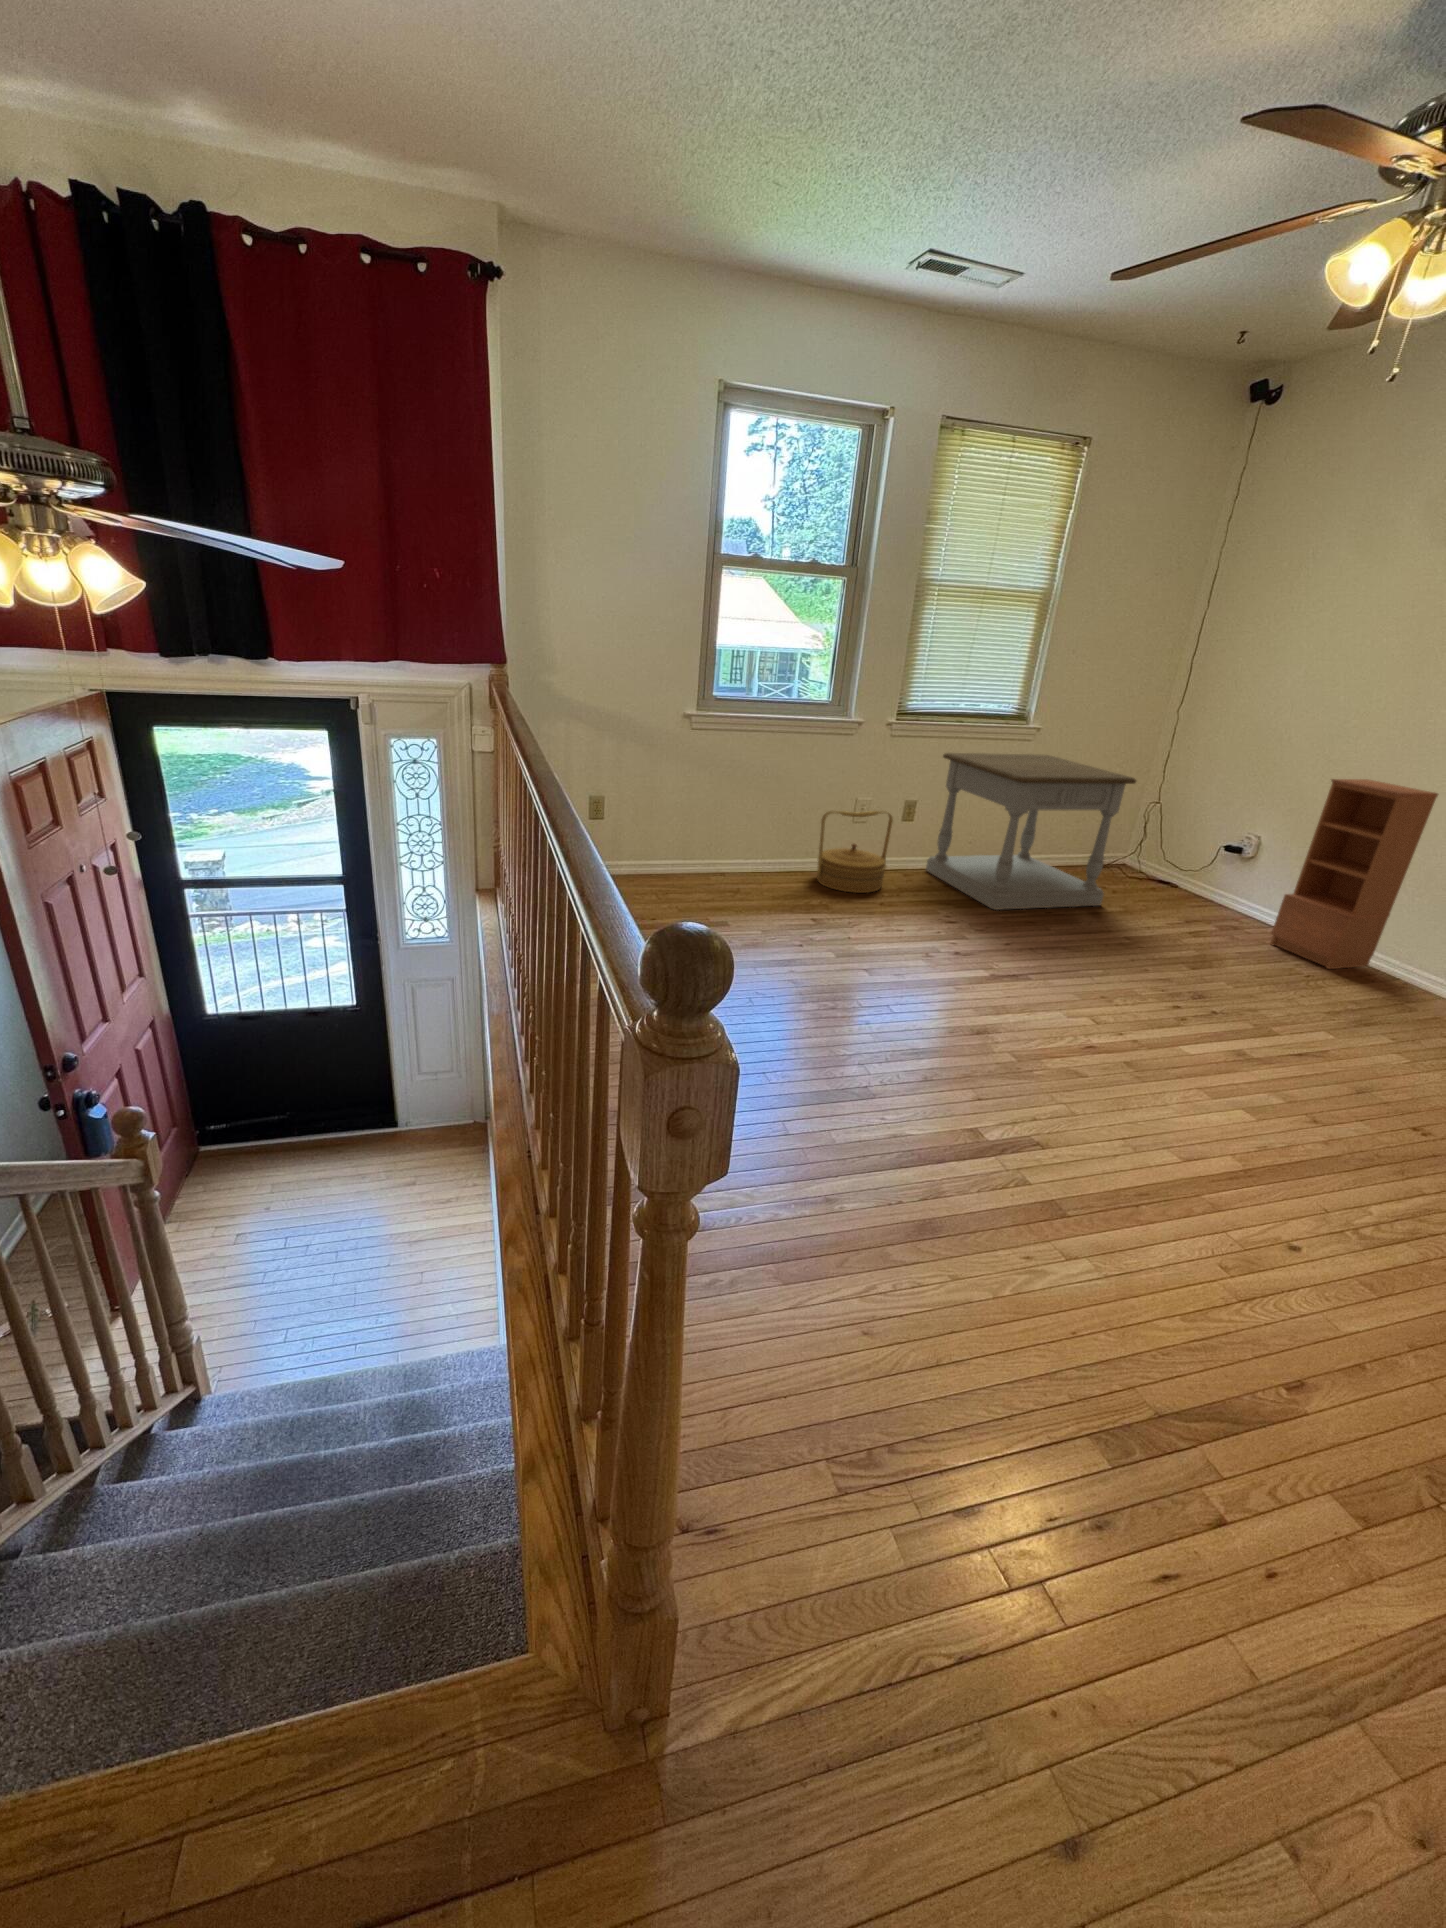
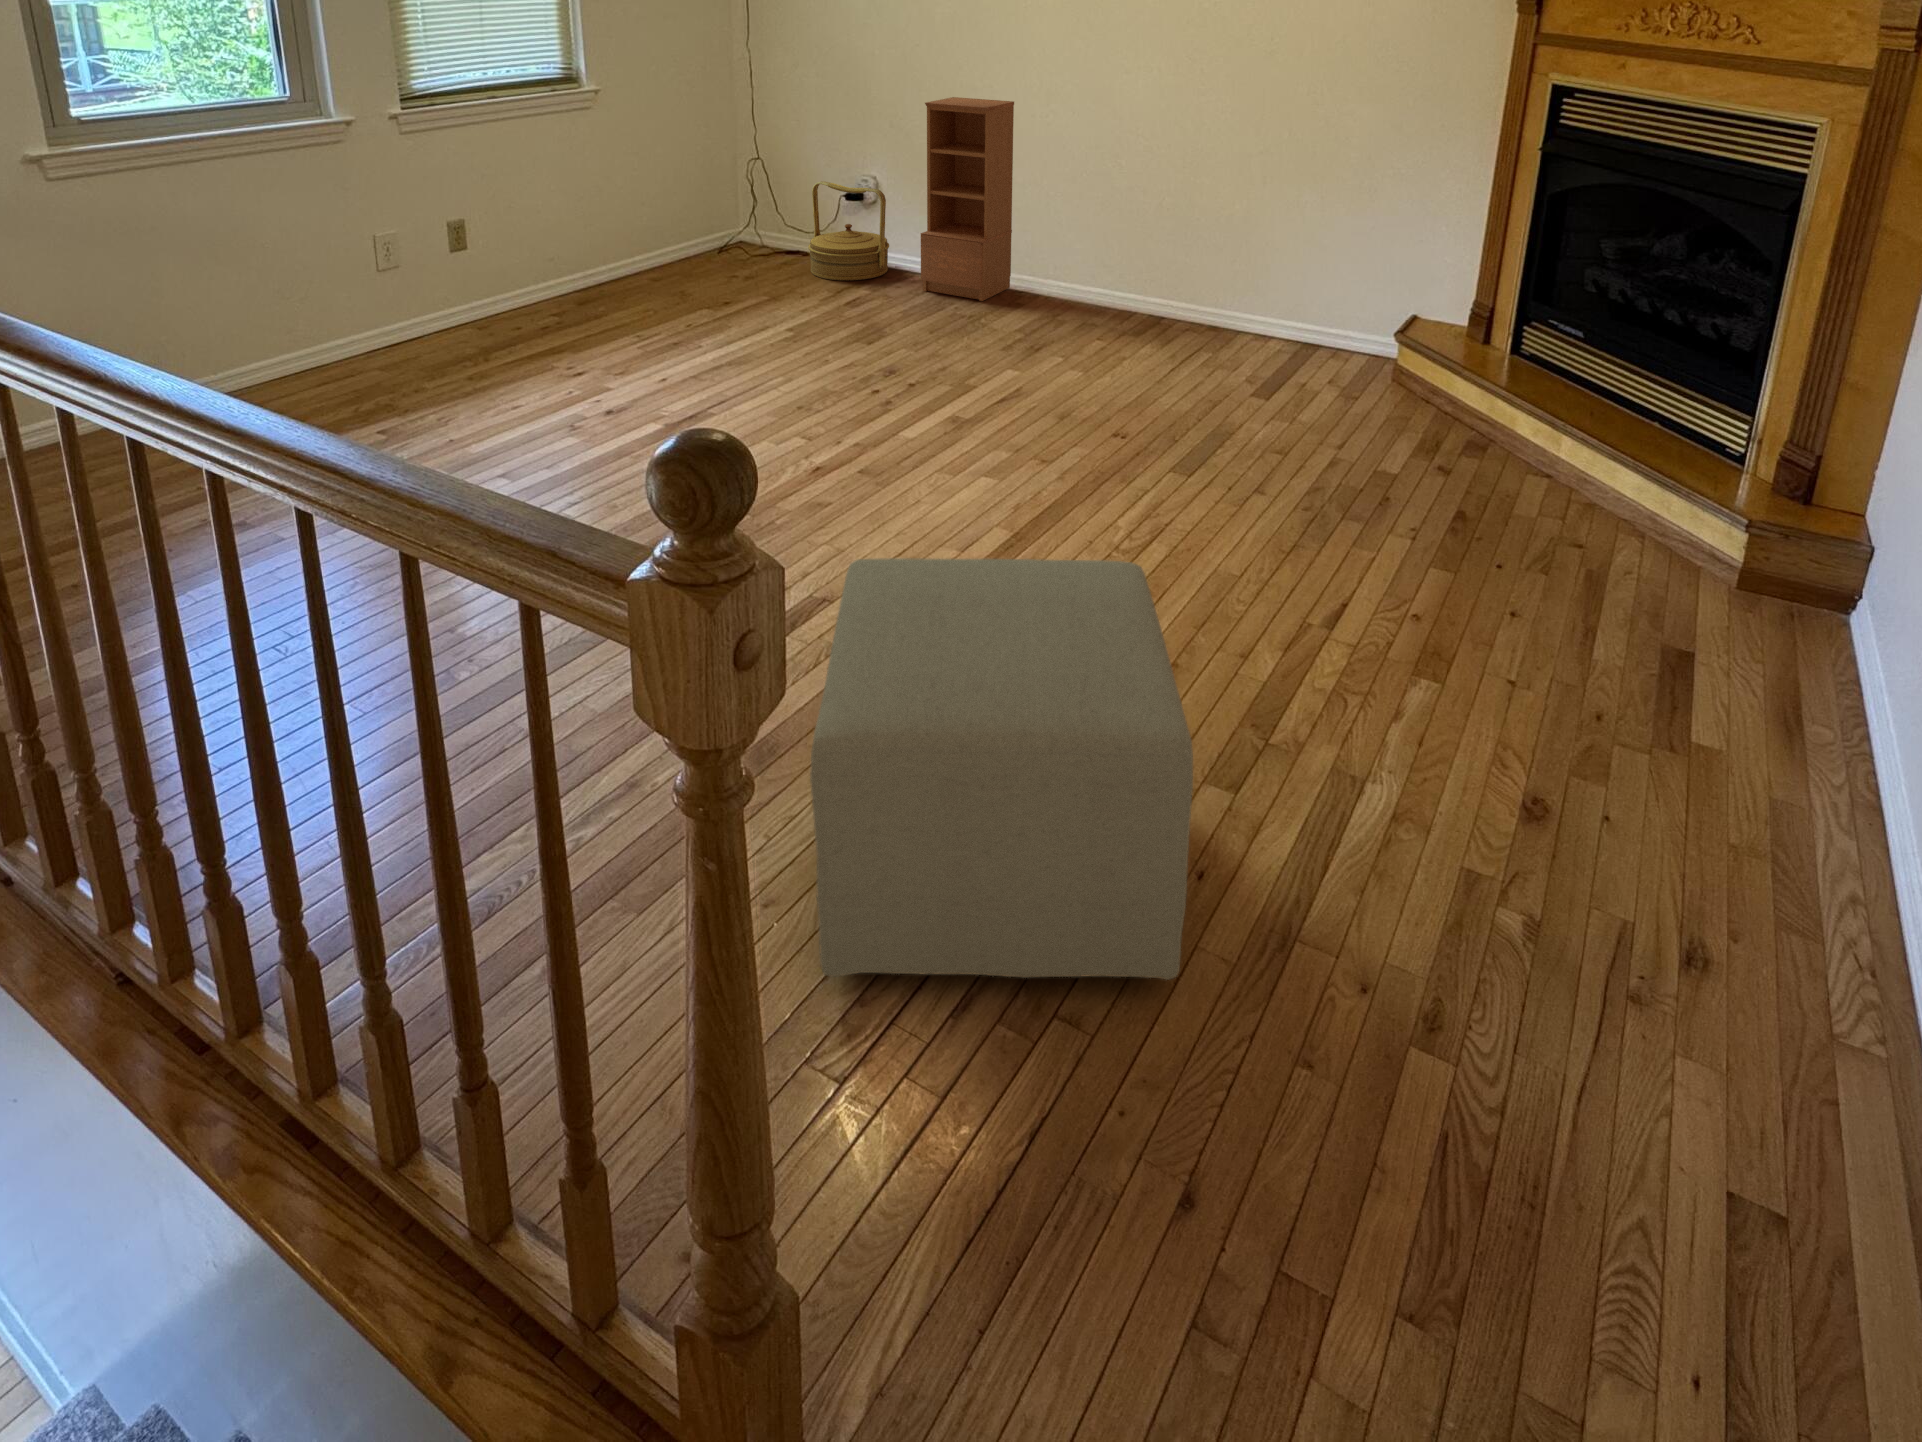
side table: present [926,753,1136,910] -> none [488,123,745,338]
woven basket: present [817,811,893,893] -> present [808,181,889,281]
ottoman: none [871,1120,1325,1643] -> present [810,558,1193,980]

